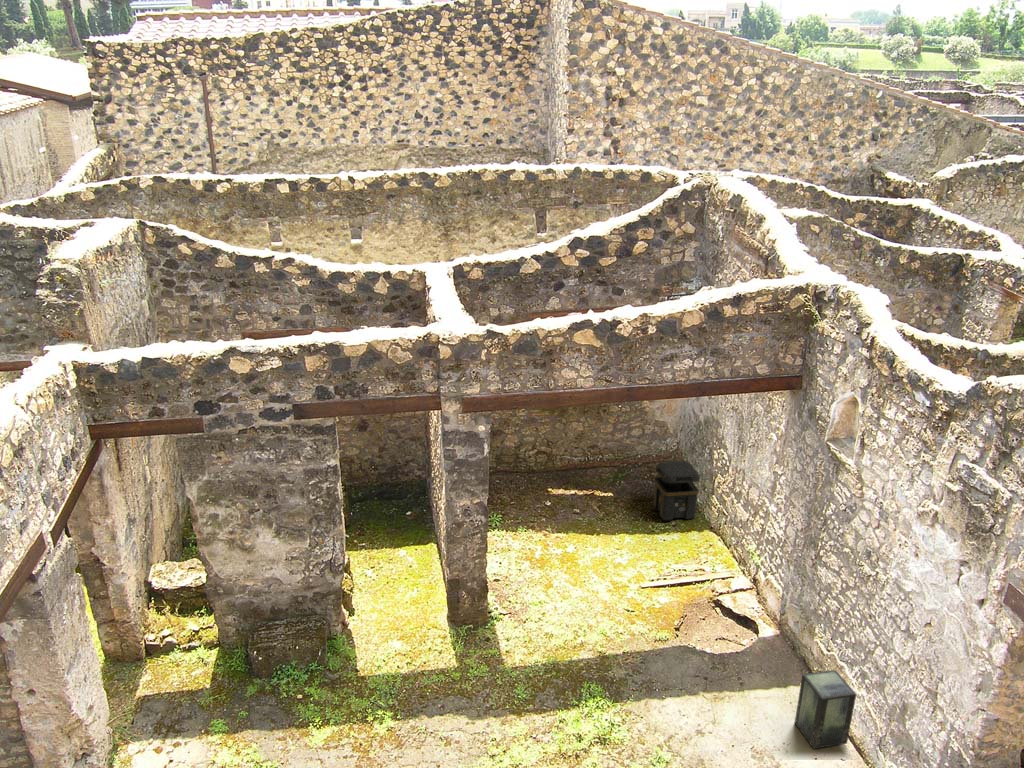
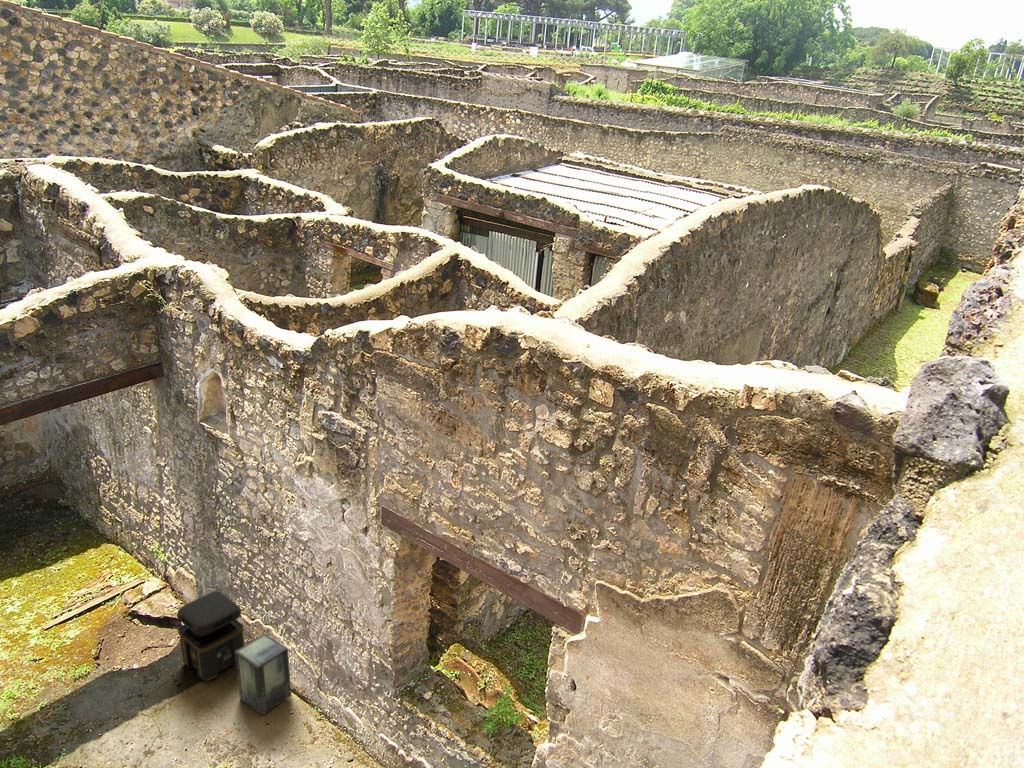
toolbox: present [653,461,700,520] -> present [177,591,244,681]

